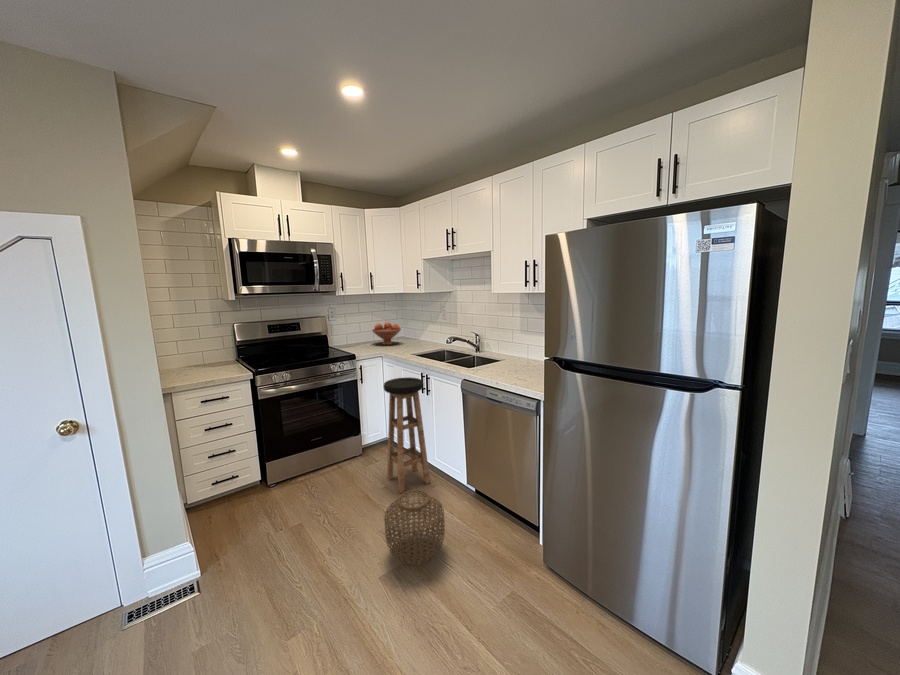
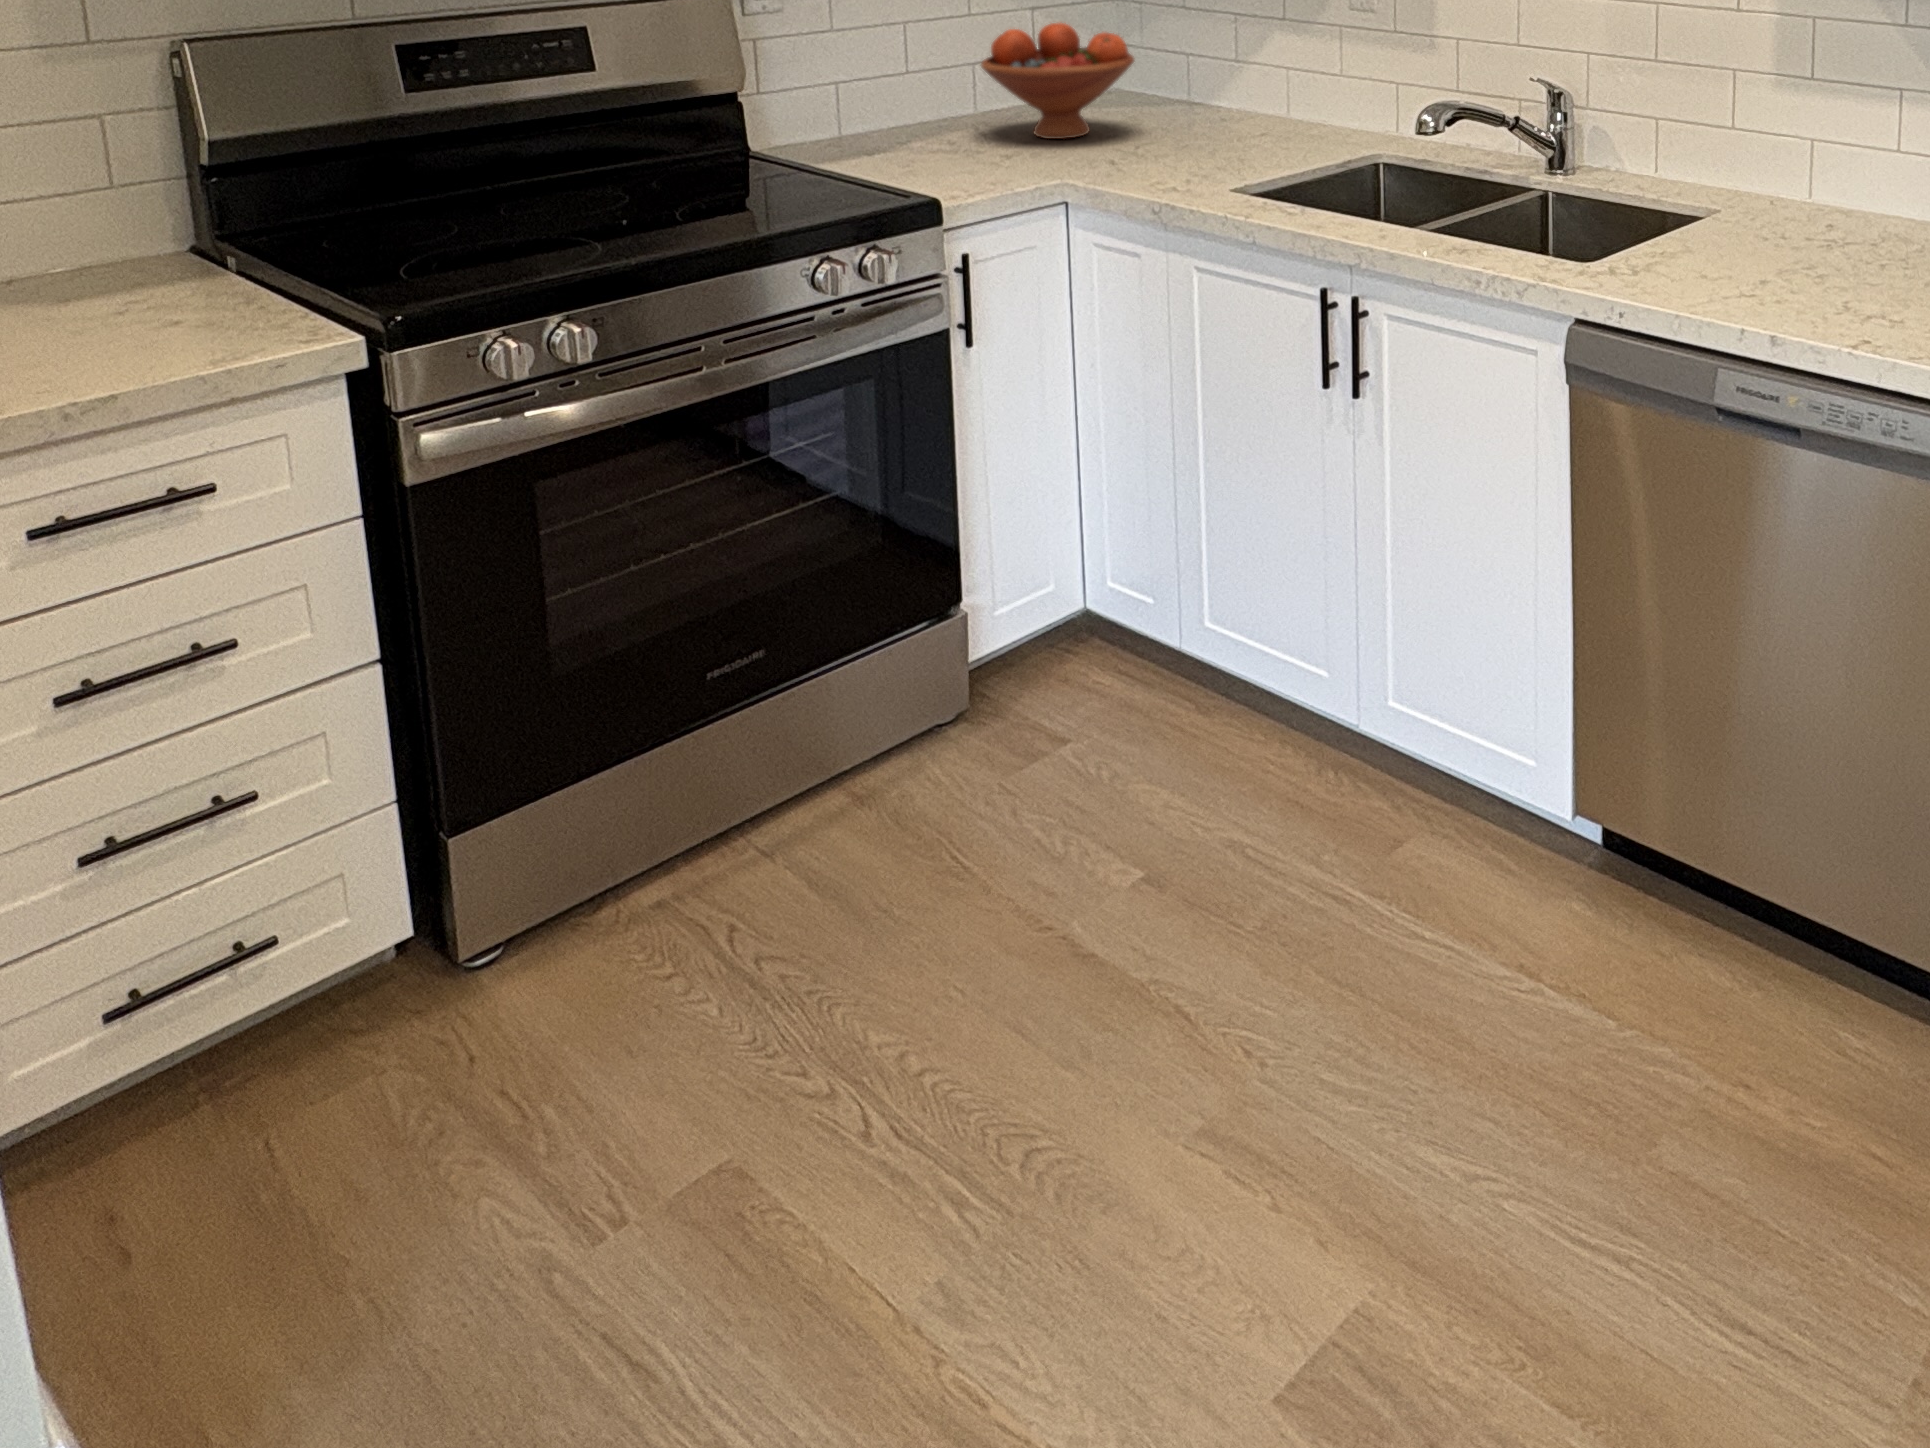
bar stool: present [384,378,430,493] -> none [1144,315,1374,907]
woven basket: present [384,490,445,566] -> none [1278,902,1582,1297]

